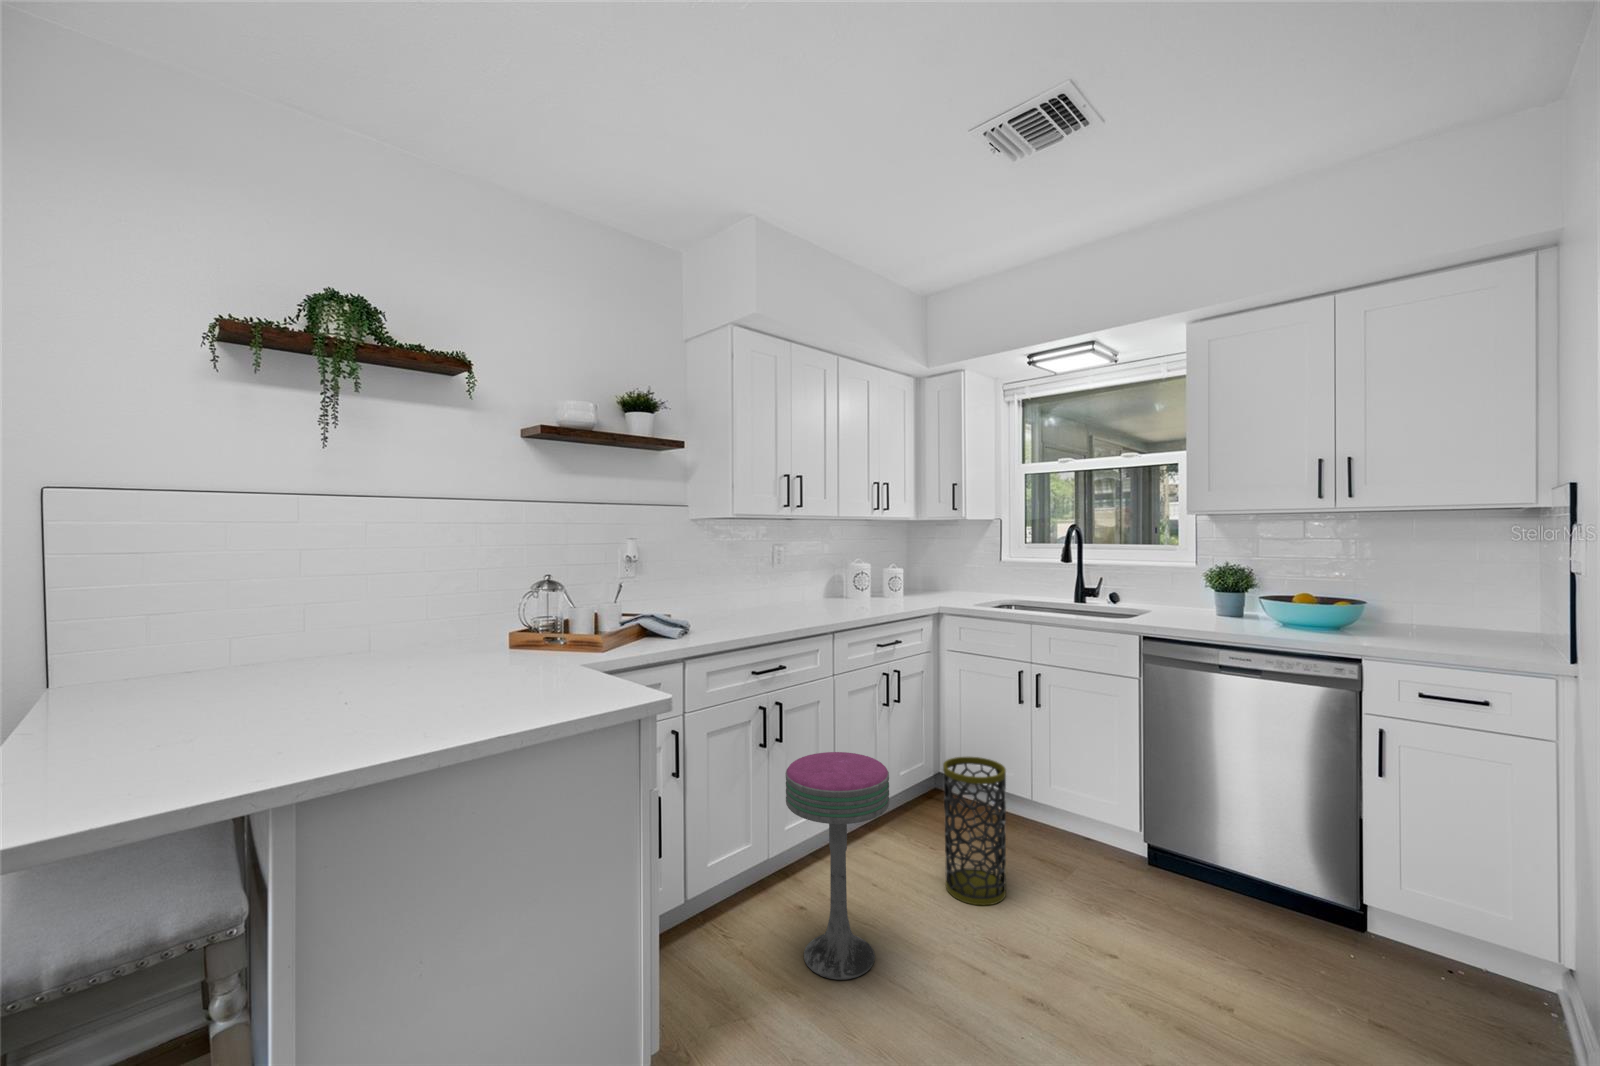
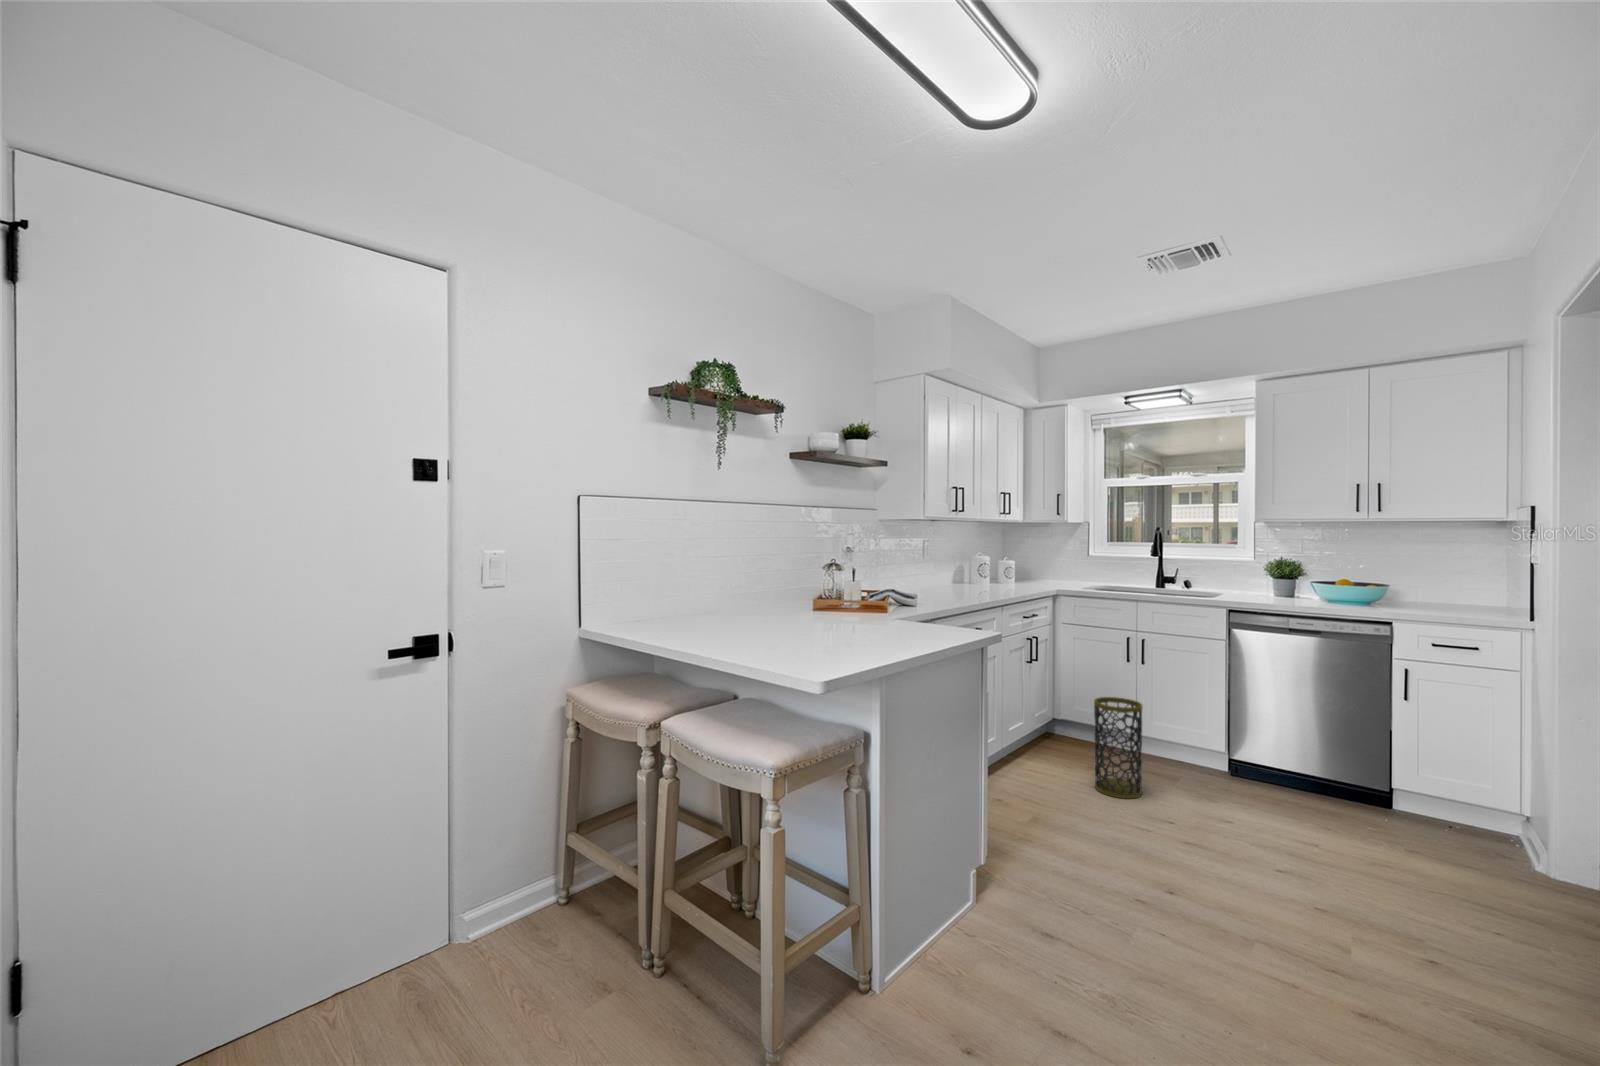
bar stool: present [786,752,889,980] -> none [1012,687,1088,836]

